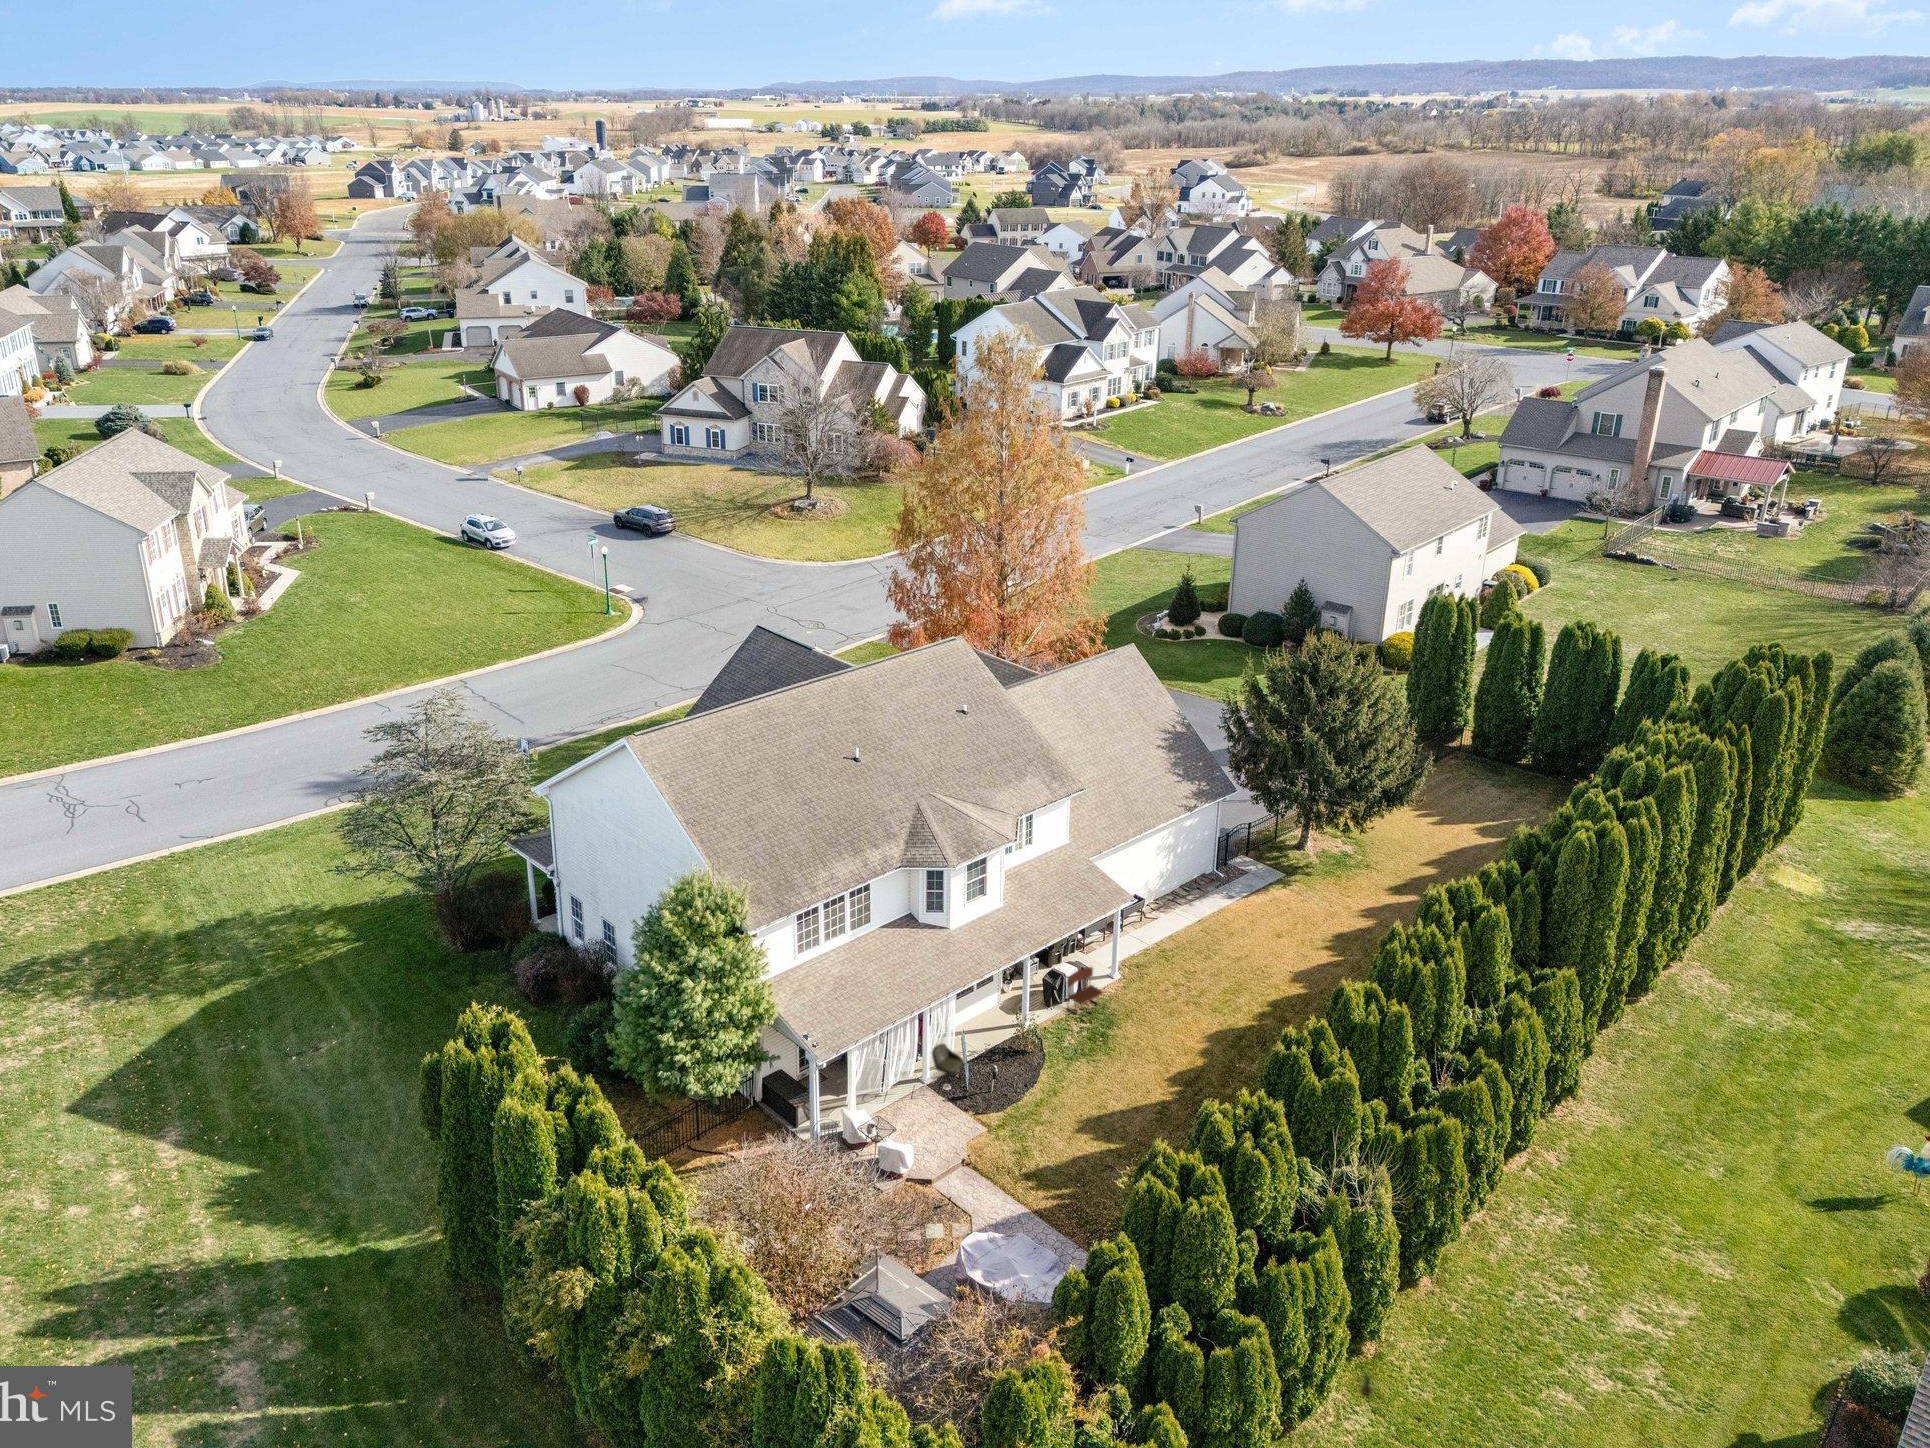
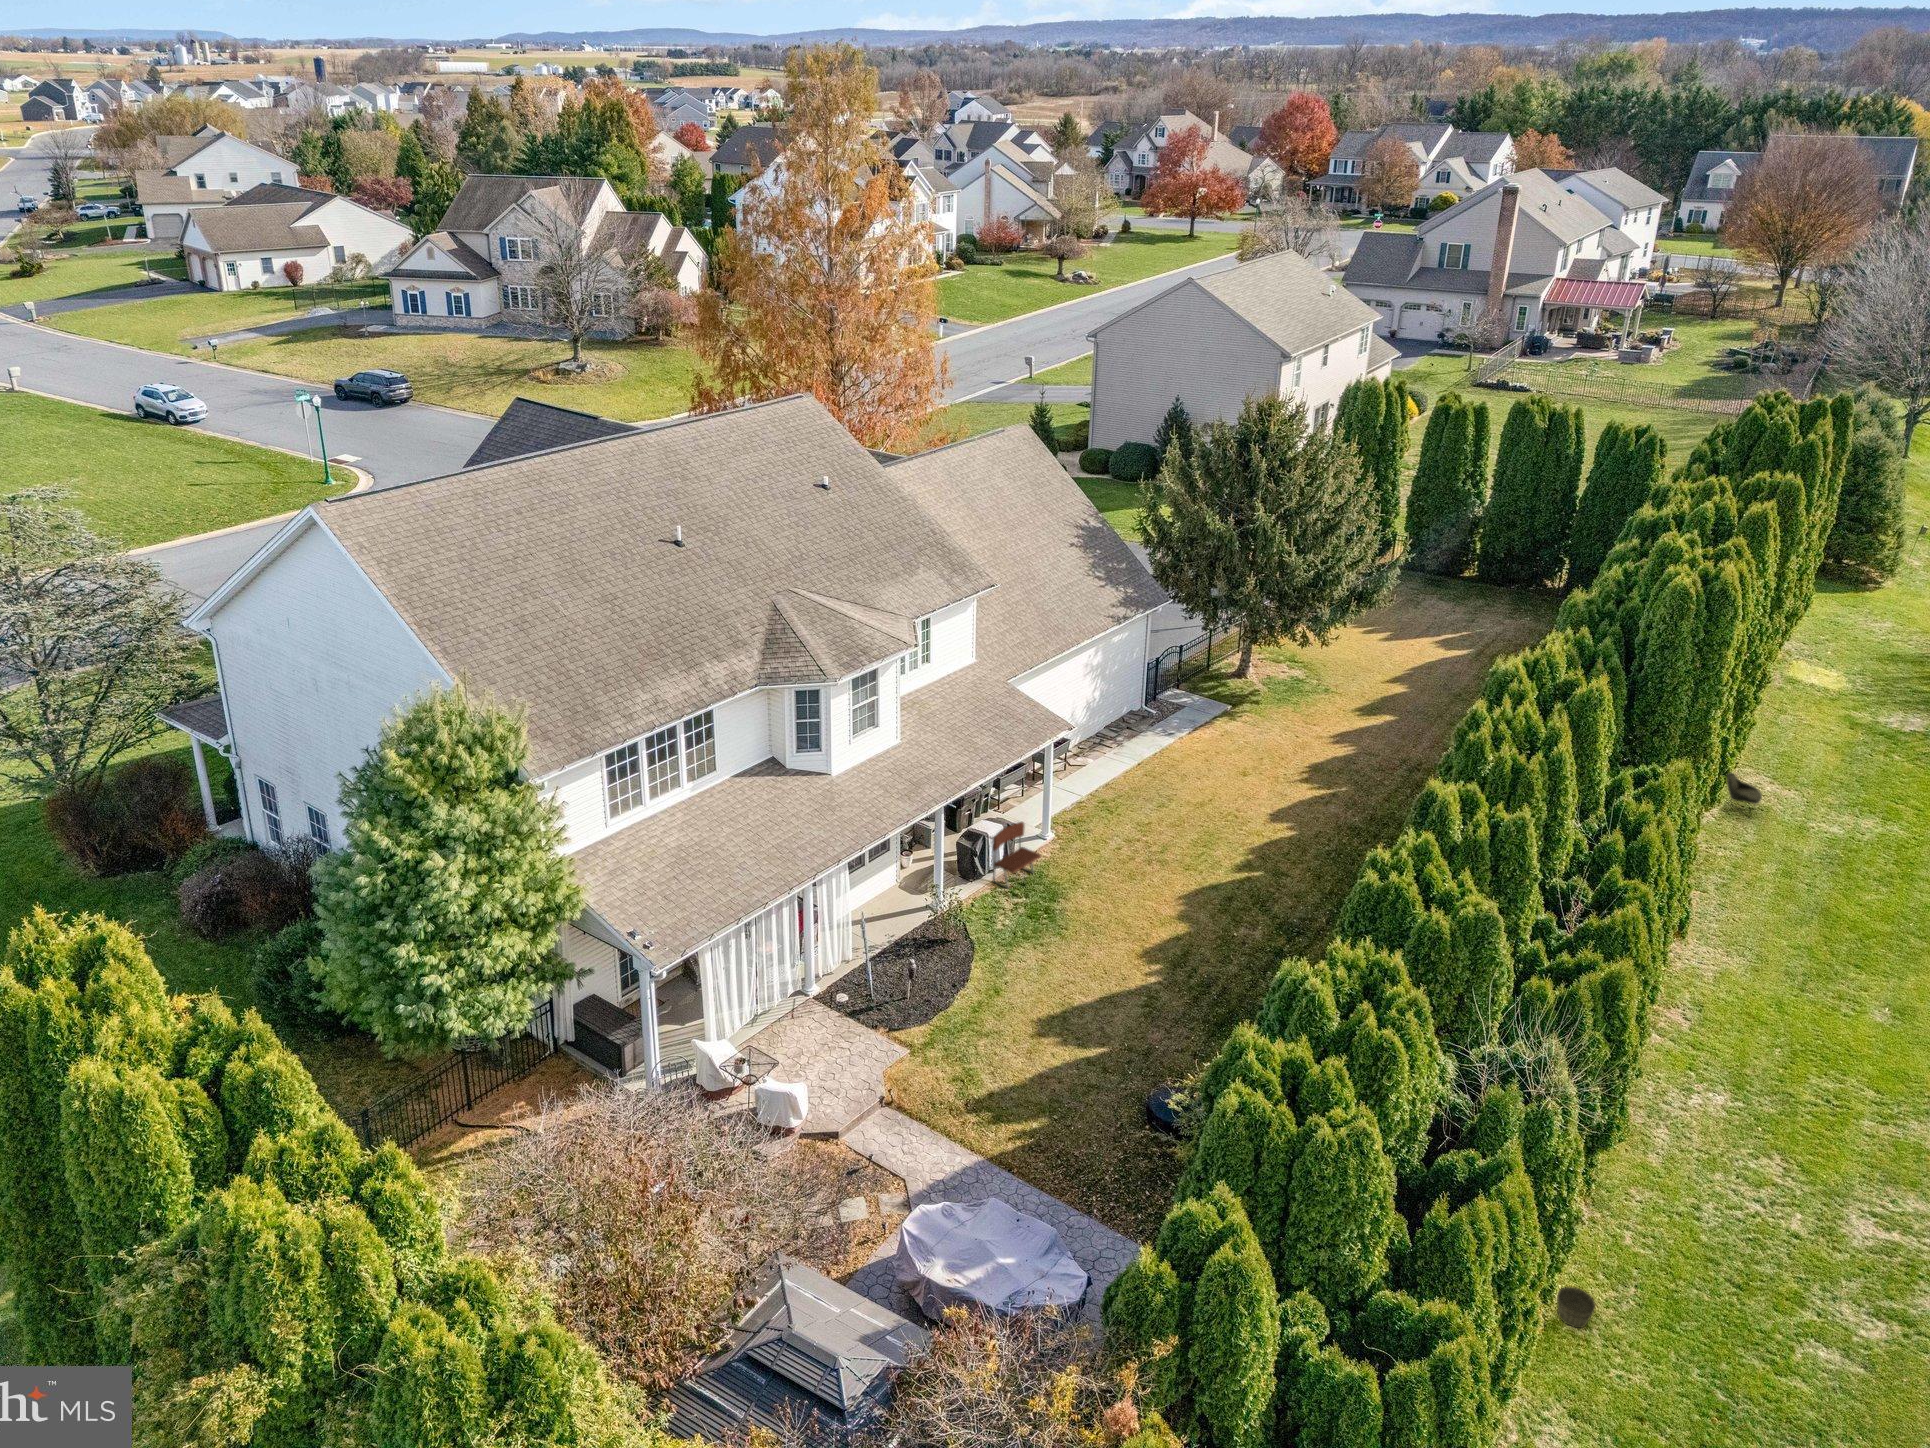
lounge chair: present [932,1044,965,1076] -> present [1727,772,1762,818]
wooden bucket: none [1382,1332,1406,1360] -> present [1557,1287,1595,1328]
decorative plant: present [1358,1370,1373,1395] -> none [1533,1350,1582,1390]

